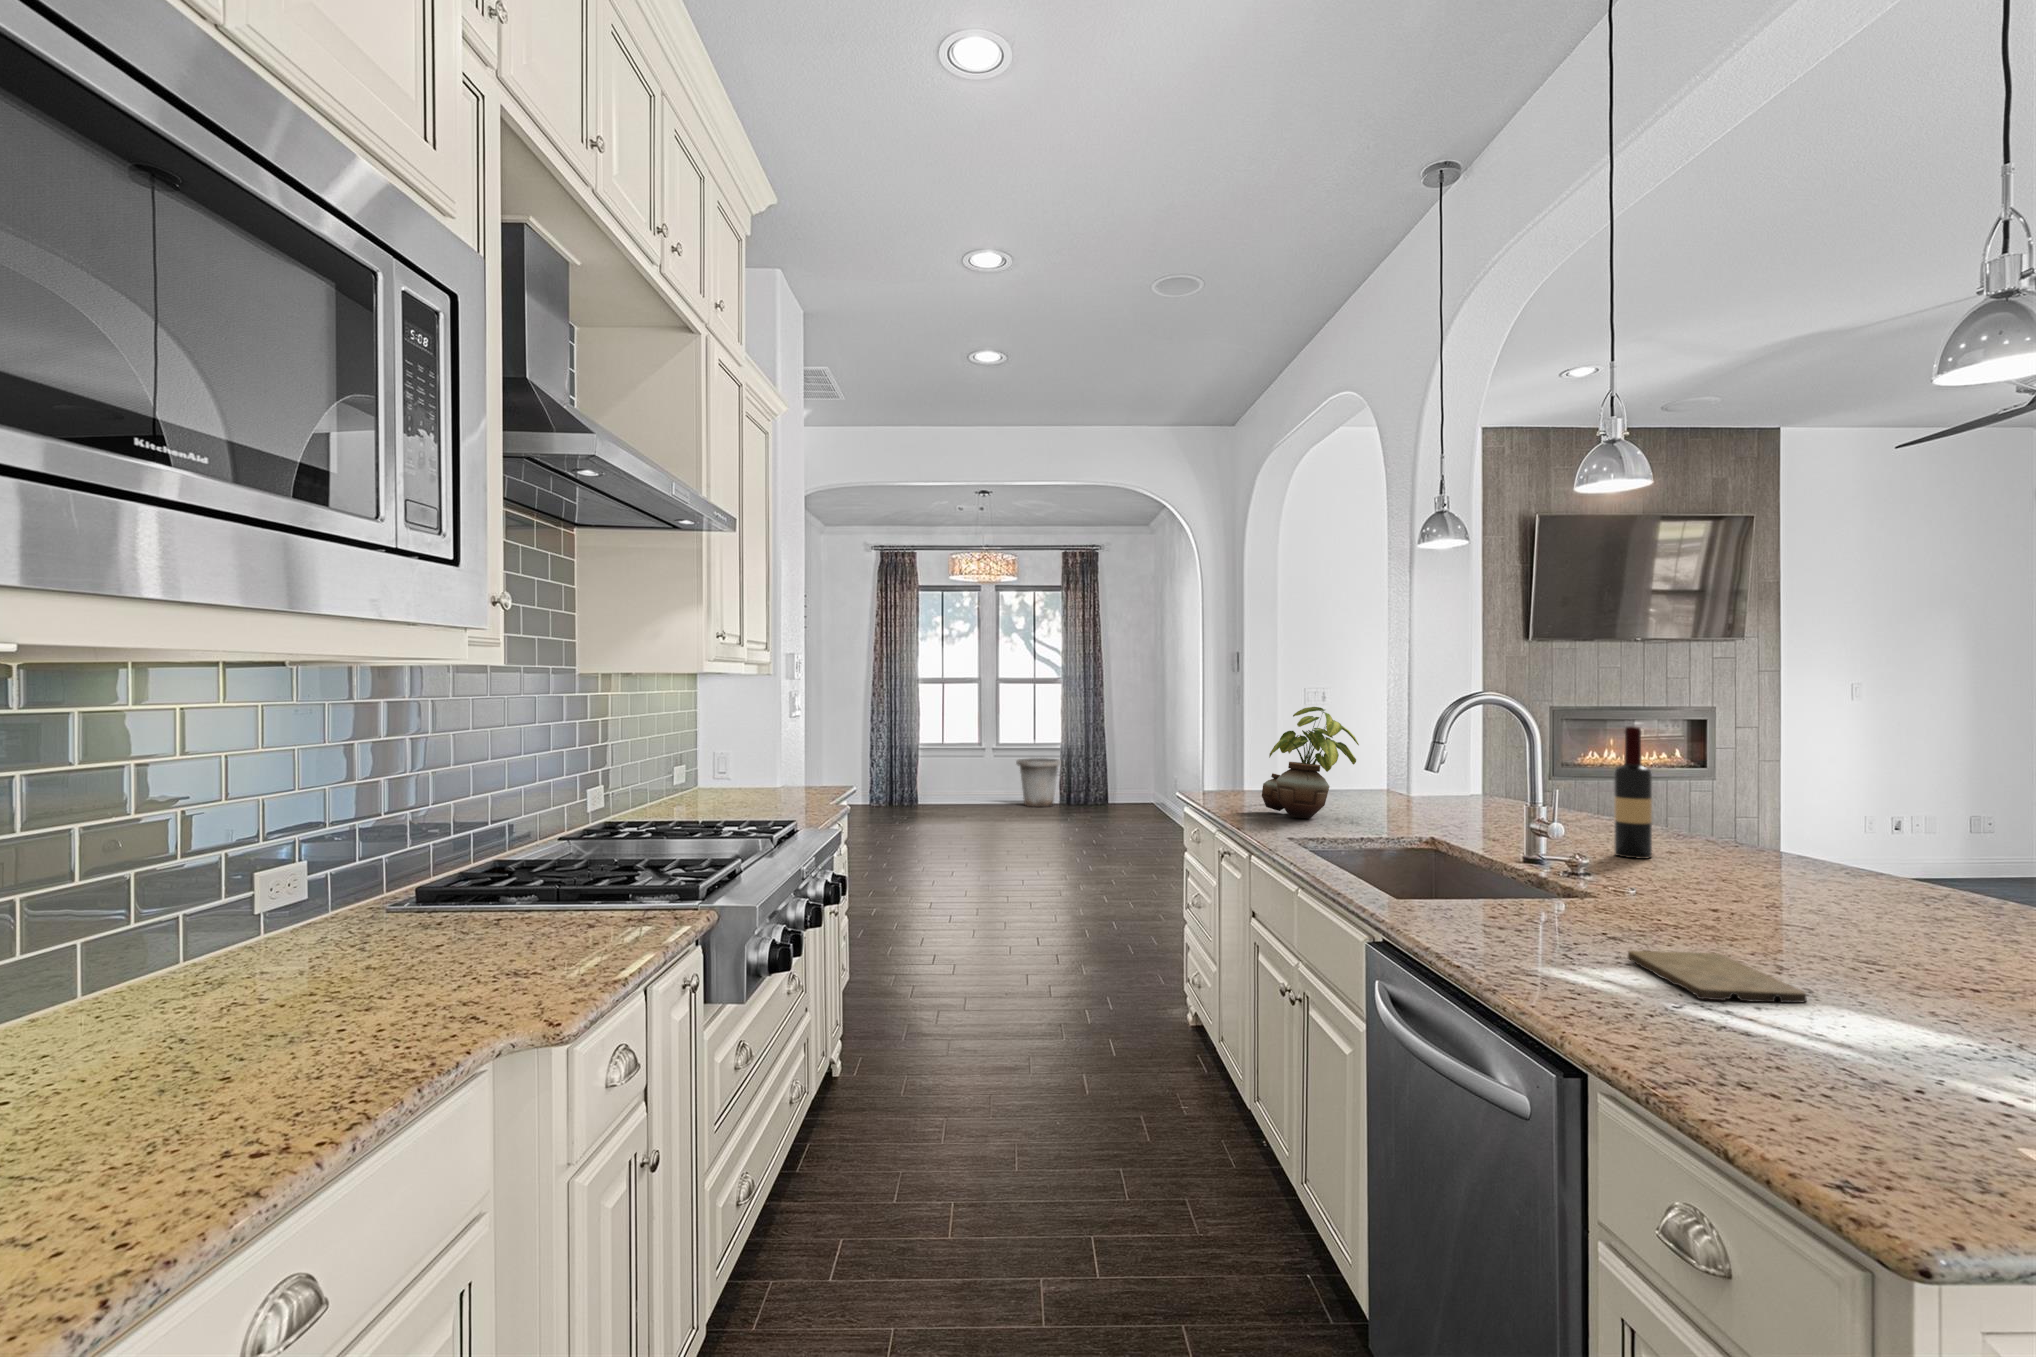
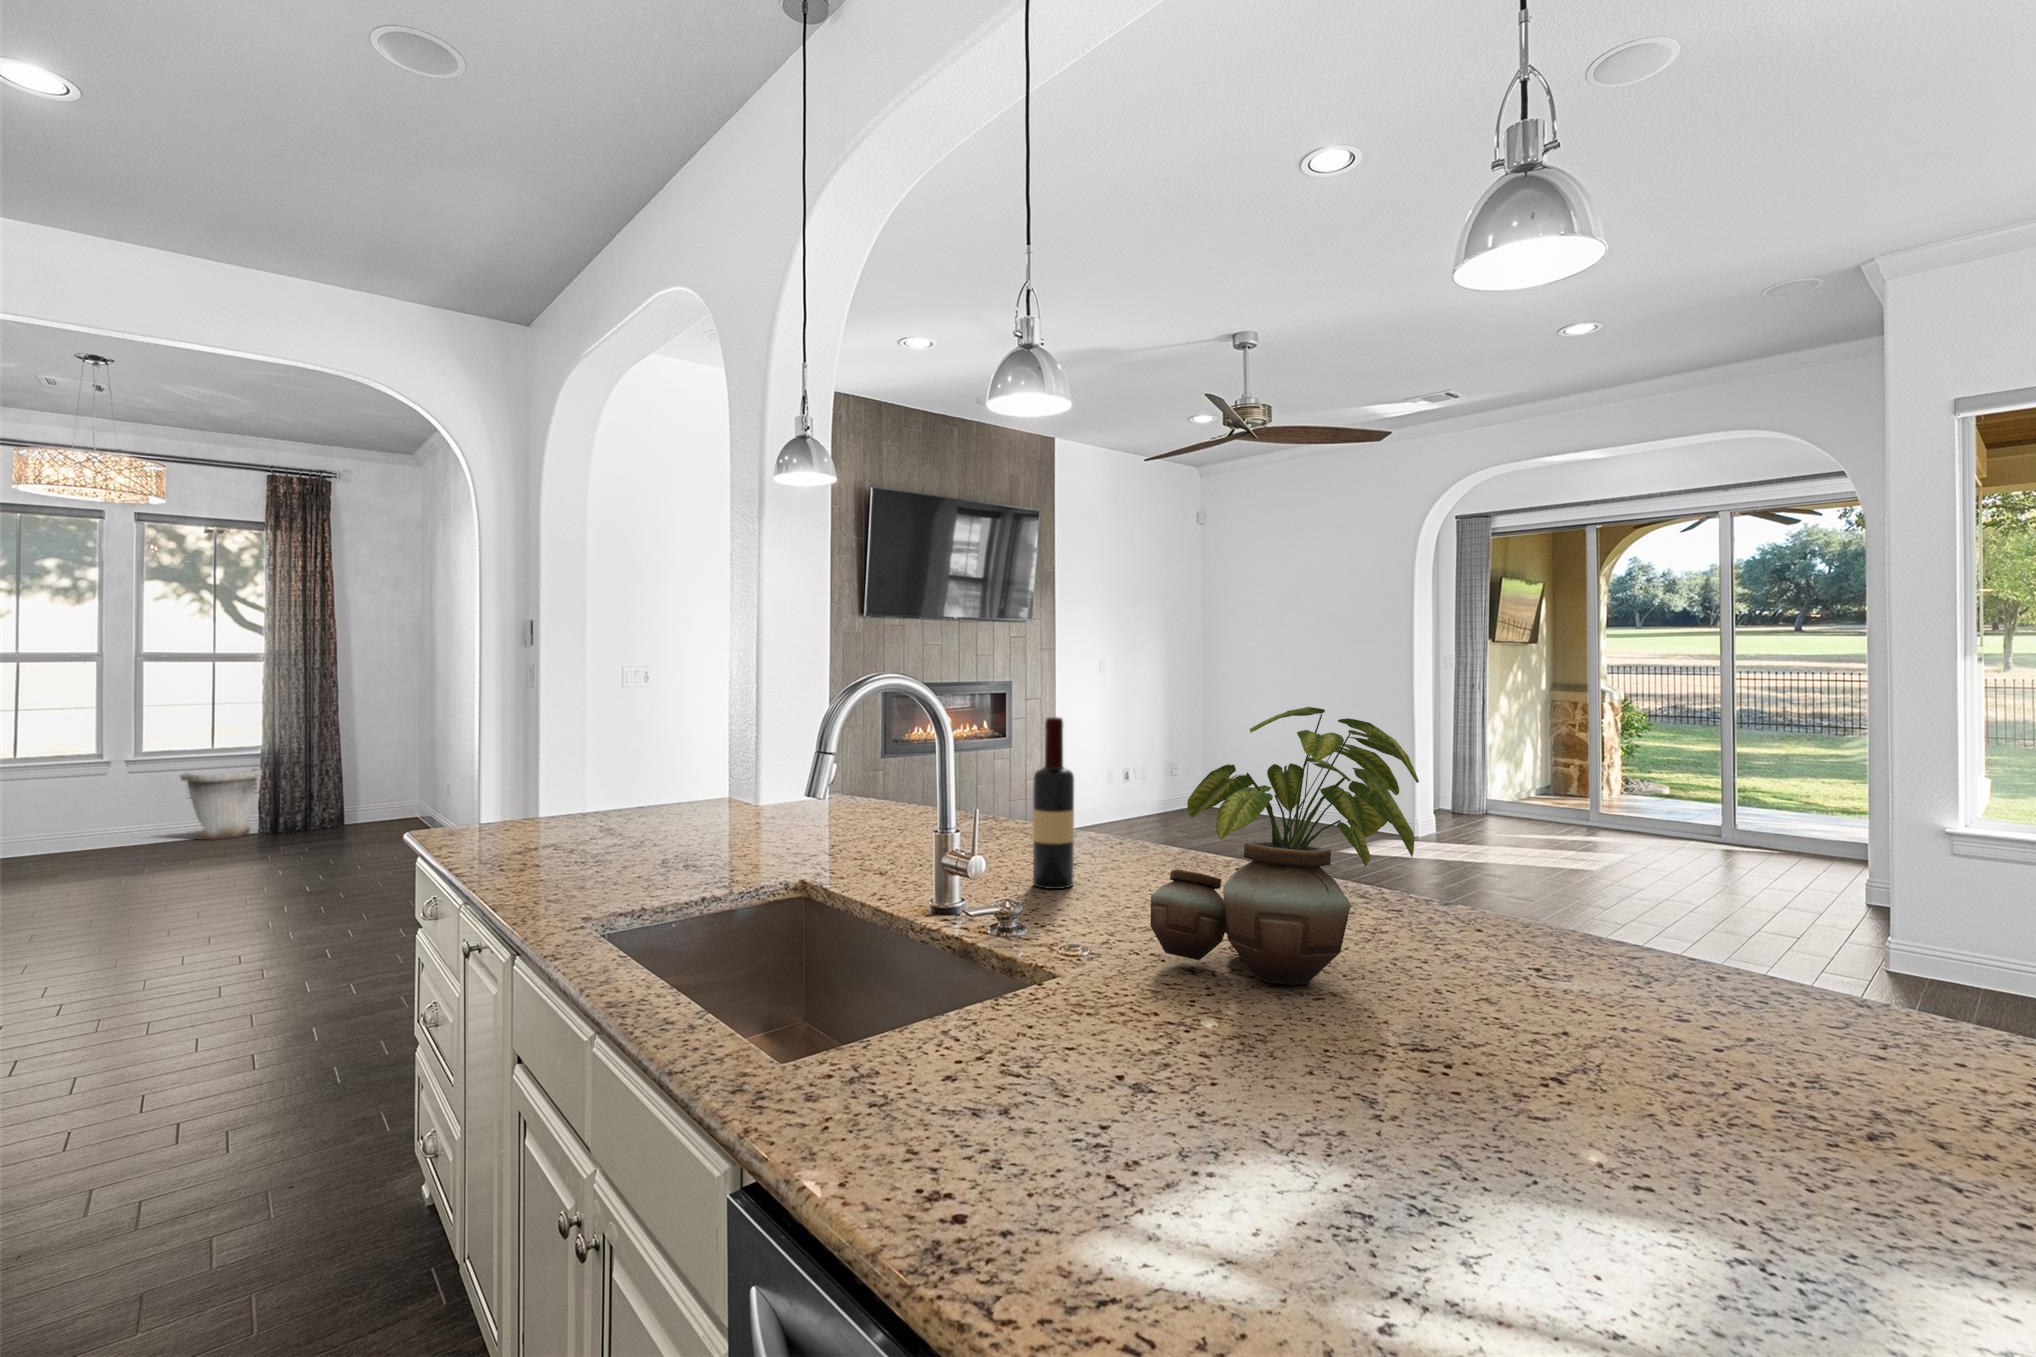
potted plant: present [1262,707,1359,818] -> present [1151,707,1419,985]
cutting board: present [1628,951,1807,1003] -> none [1208,1106,1504,1269]

